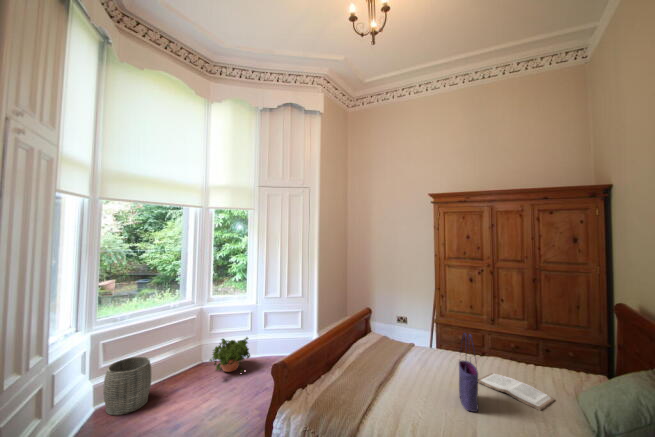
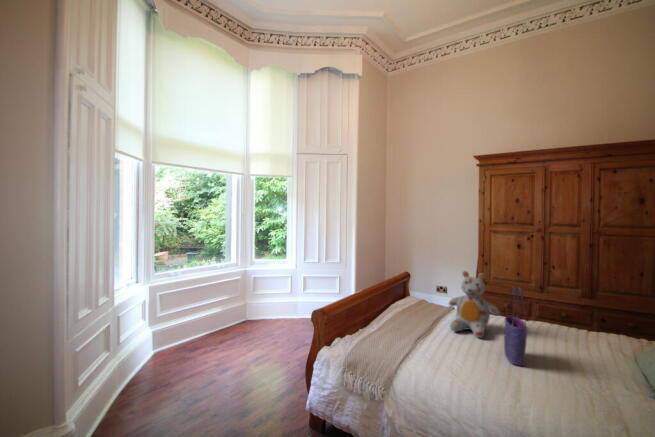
stuffed bear: none [408,312,455,381] -> present [449,271,499,338]
potted plant: present [210,338,250,372] -> none [251,298,290,332]
woven basket: present [103,357,152,415] -> none [162,309,202,357]
book: present [478,373,554,410] -> none [524,335,614,370]

